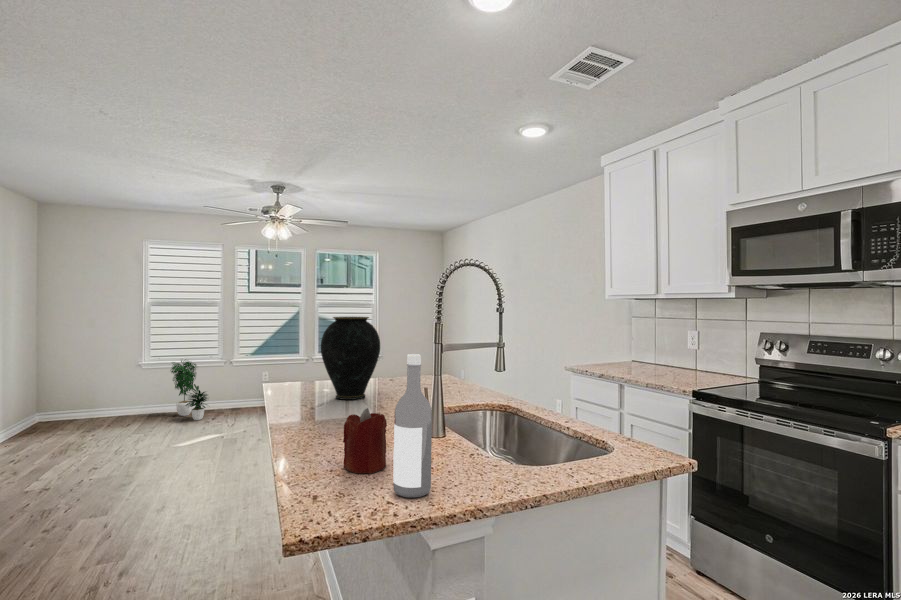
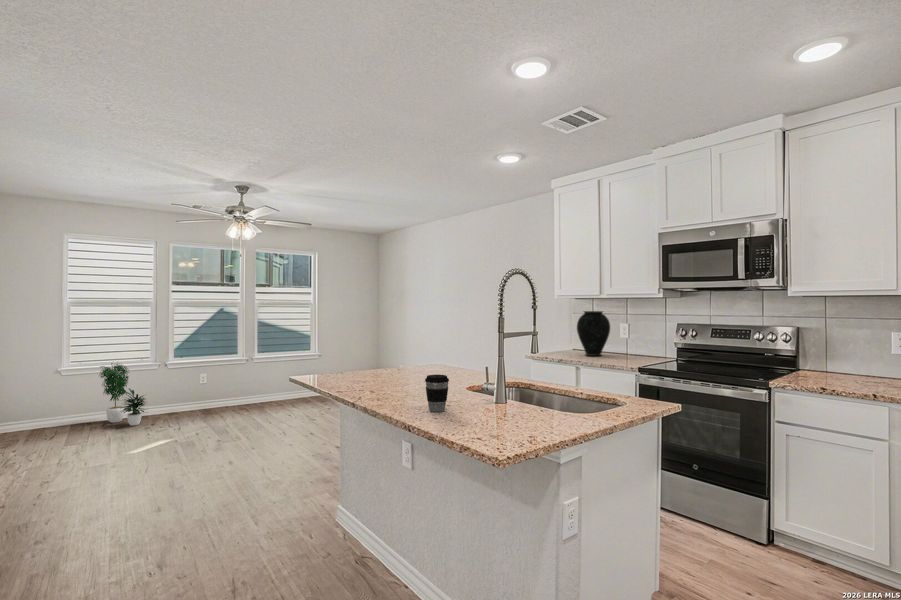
vase: present [321,317,380,400] -> present [577,311,610,356]
wine bottle: present [393,354,432,498] -> none [527,336,552,429]
coffee cup: none [306,399,339,451] -> present [425,375,449,412]
candle: present [343,408,387,474] -> none [473,376,502,421]

